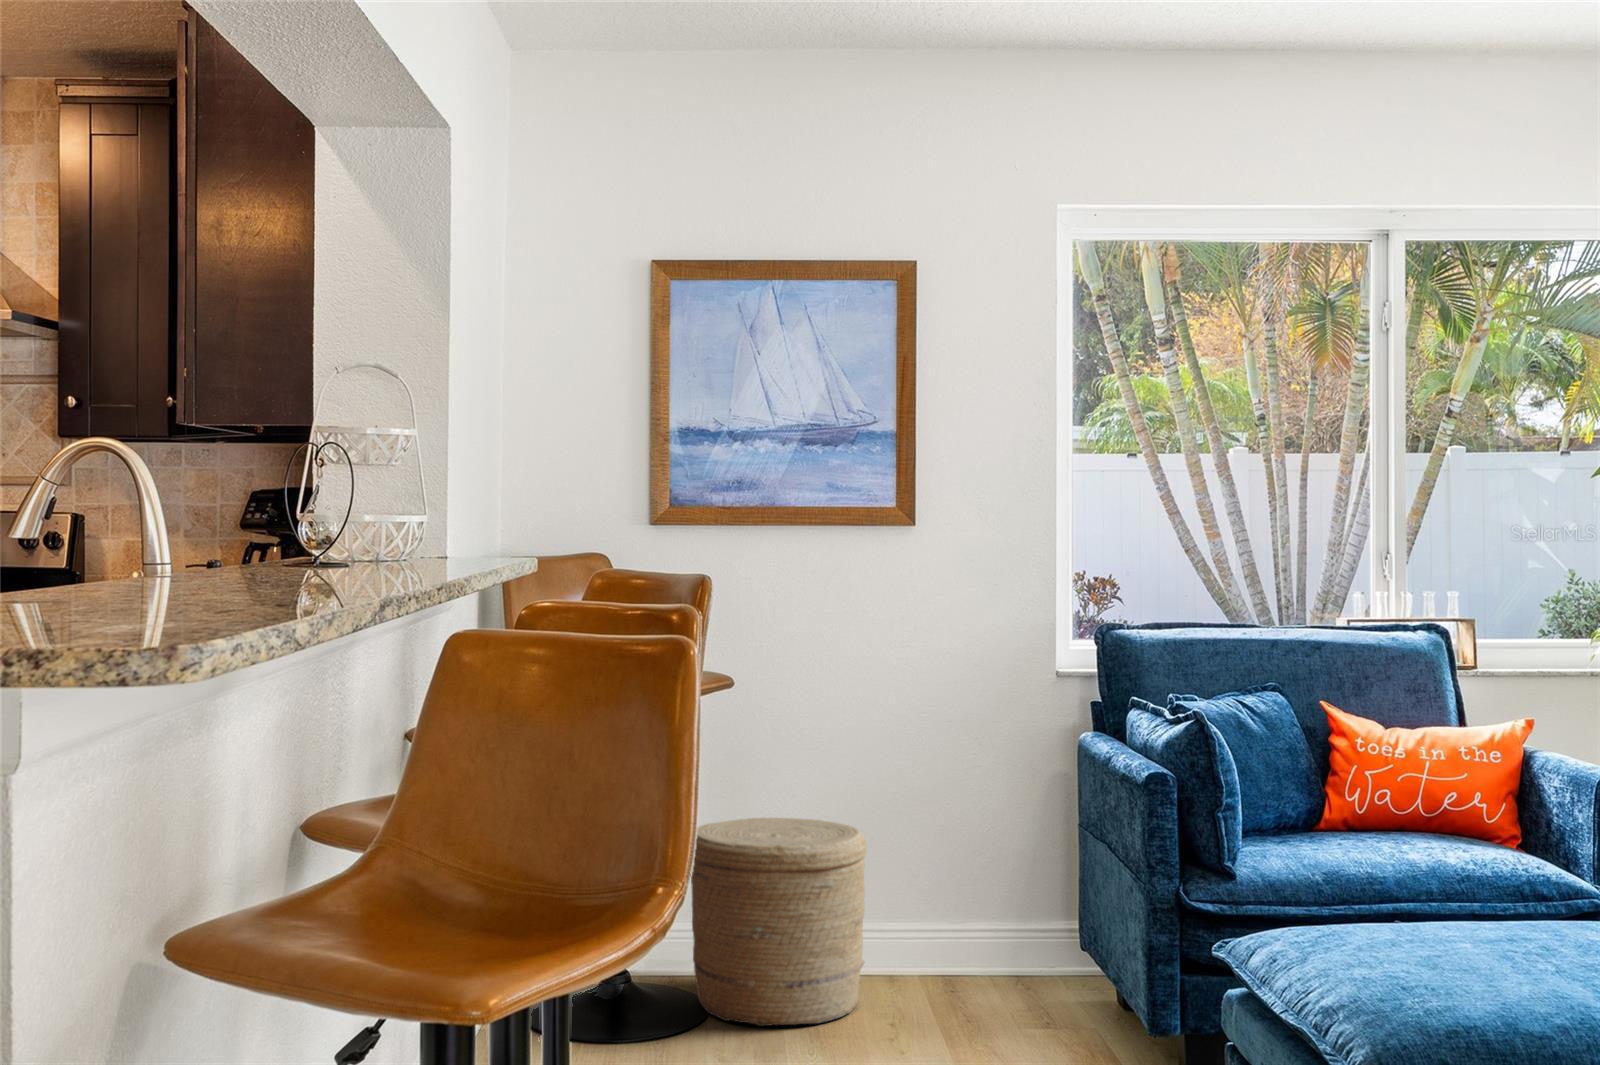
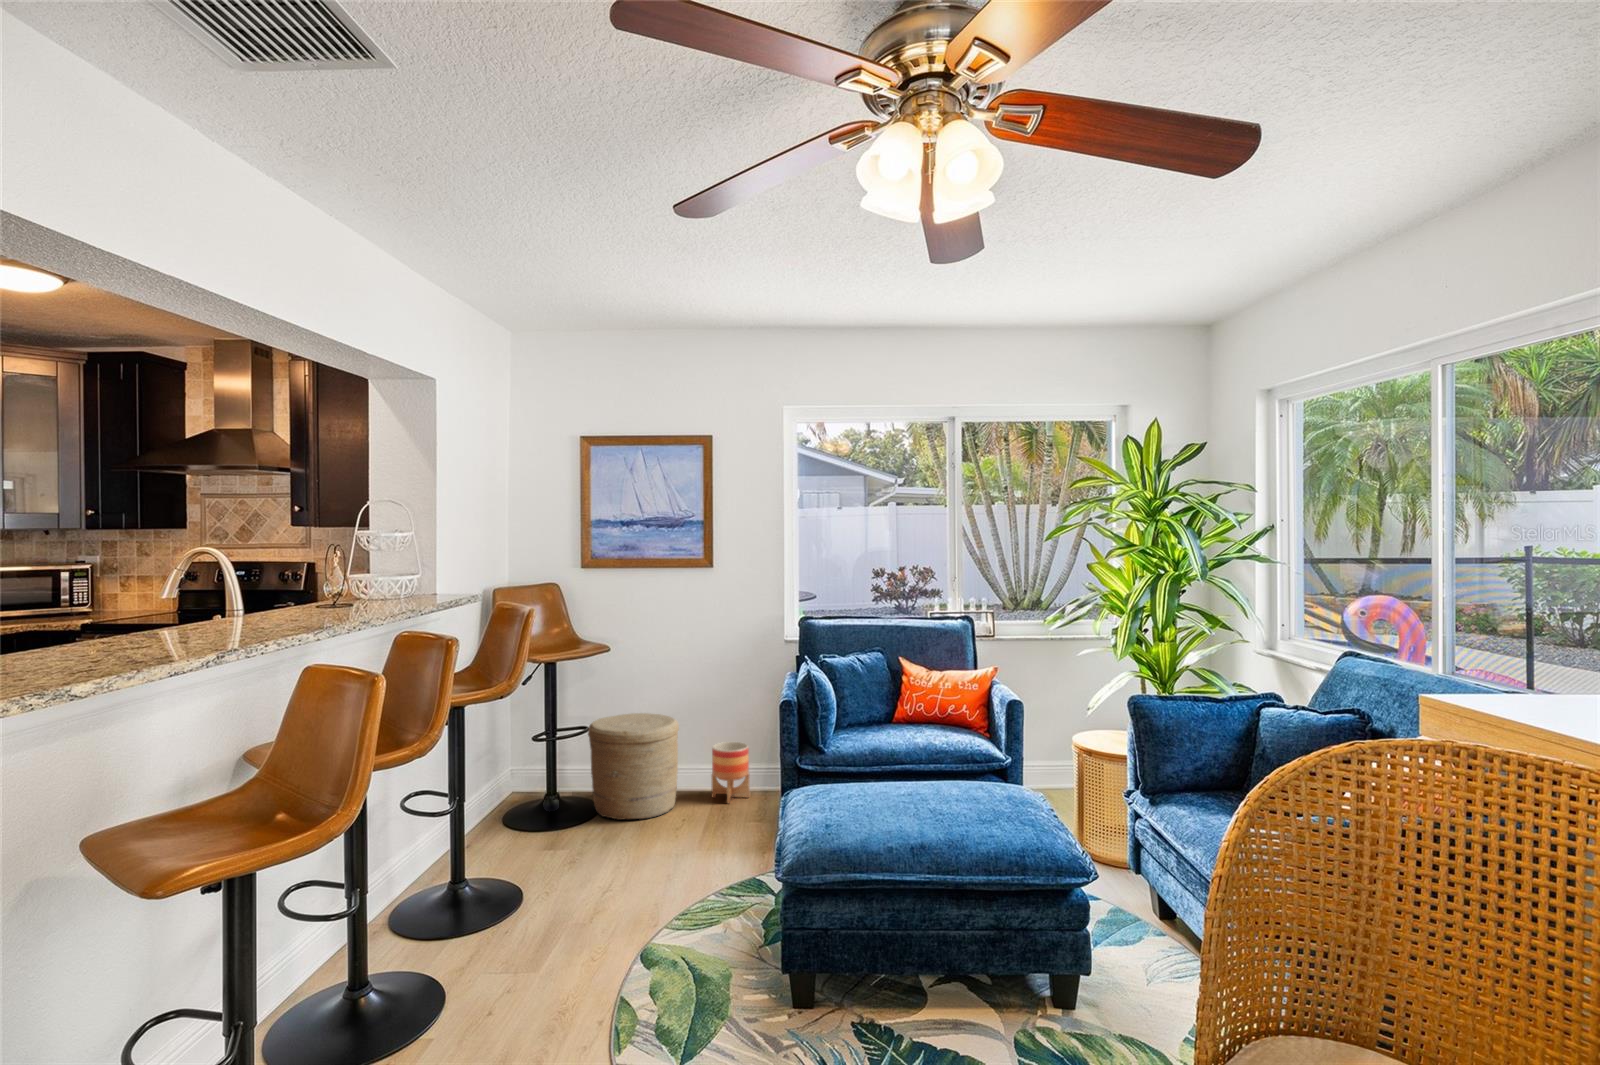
planter: none [919,876,996,997] -> present [712,742,750,803]

